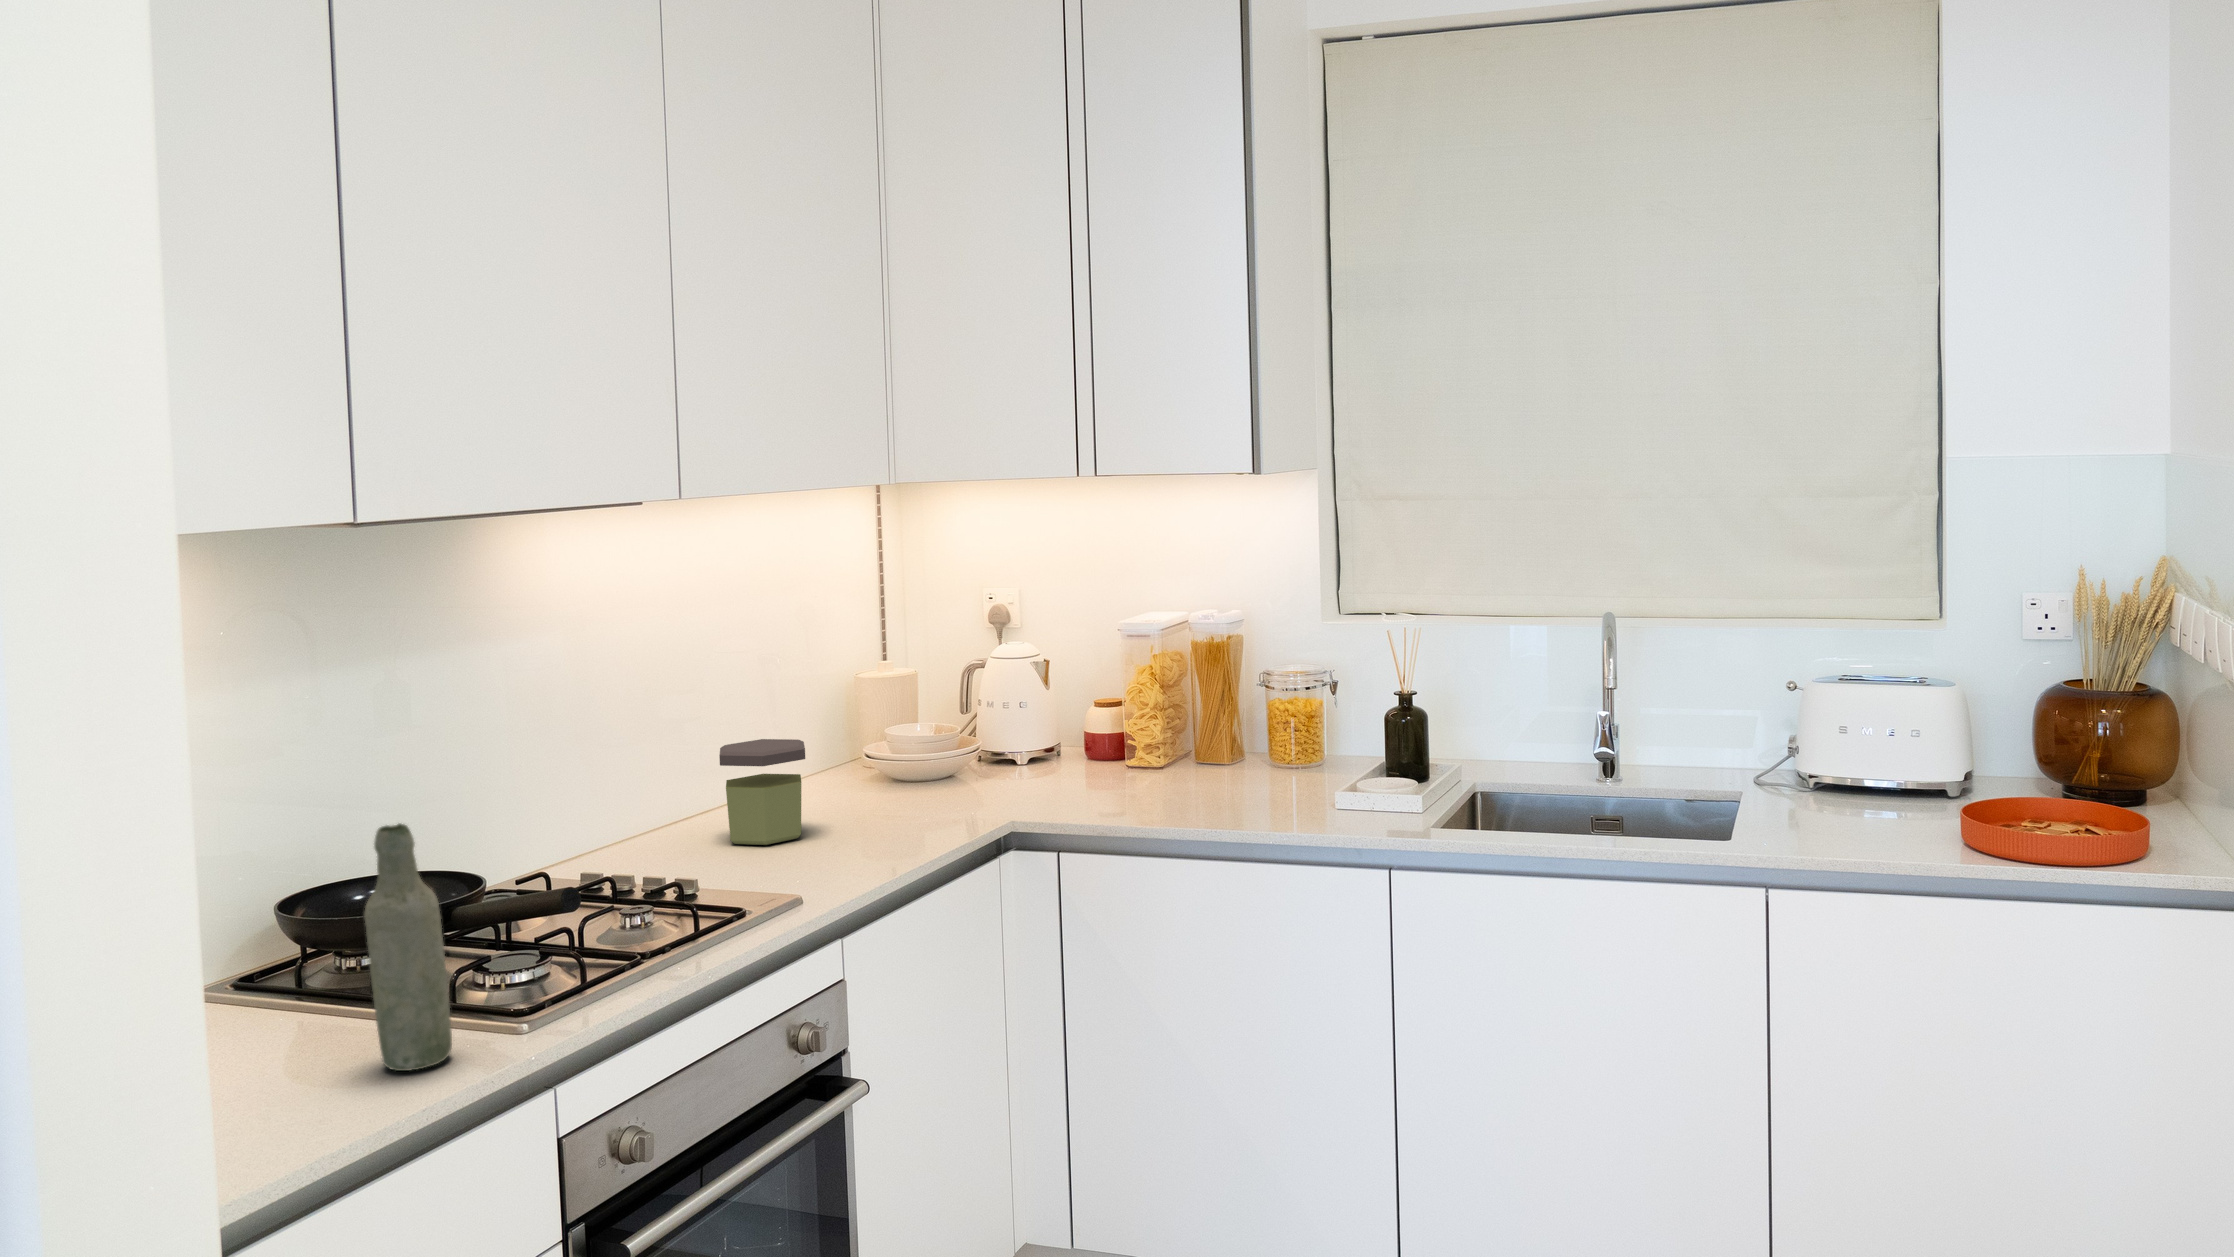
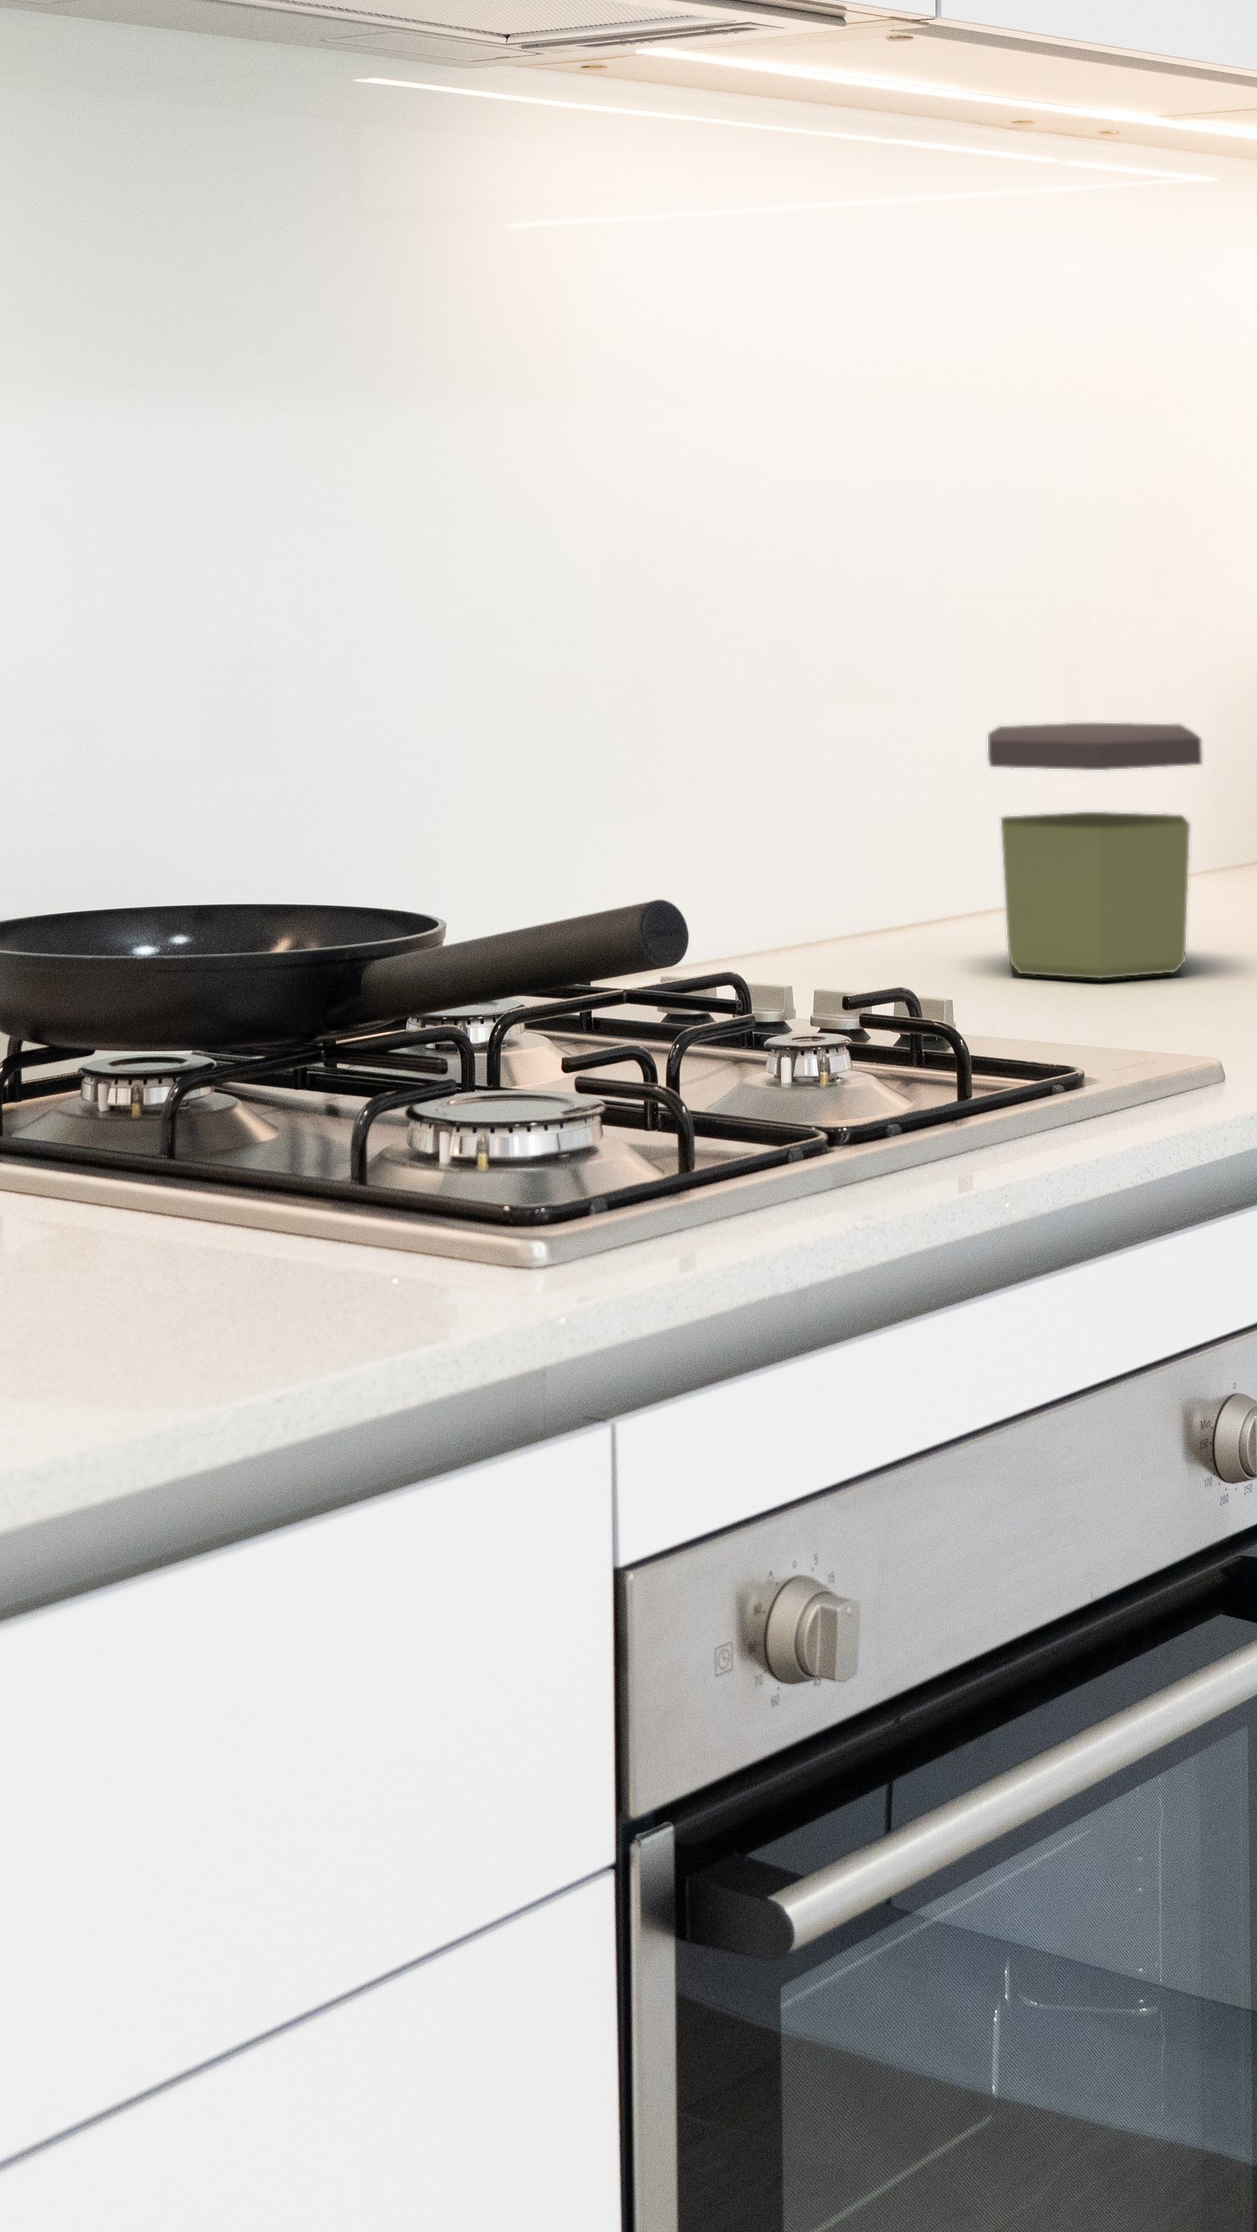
bottle: present [364,824,452,1071] -> none [153,627,357,1308]

